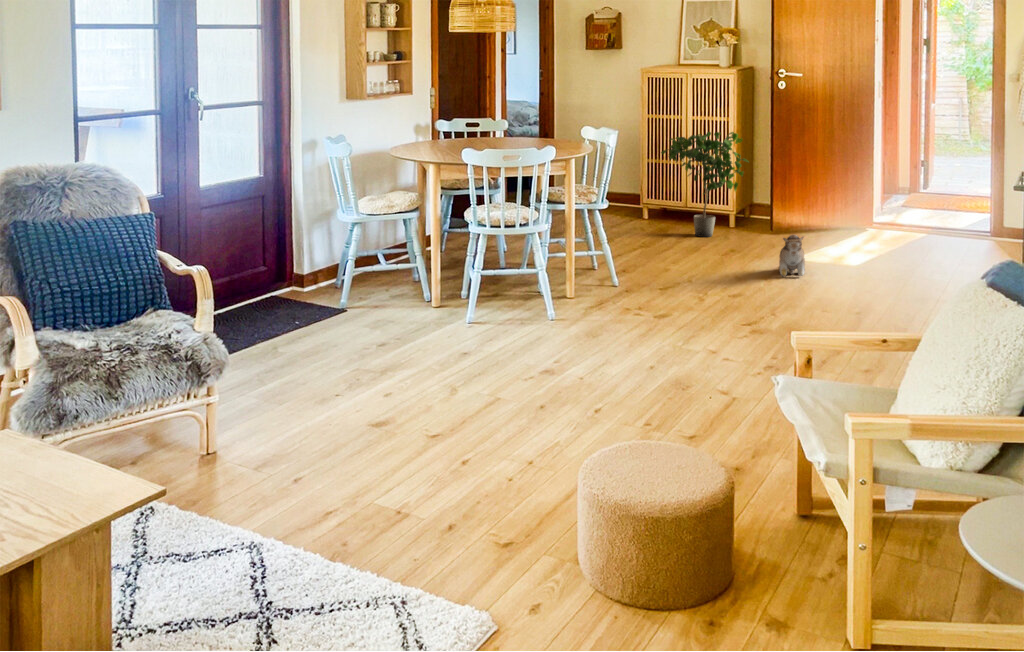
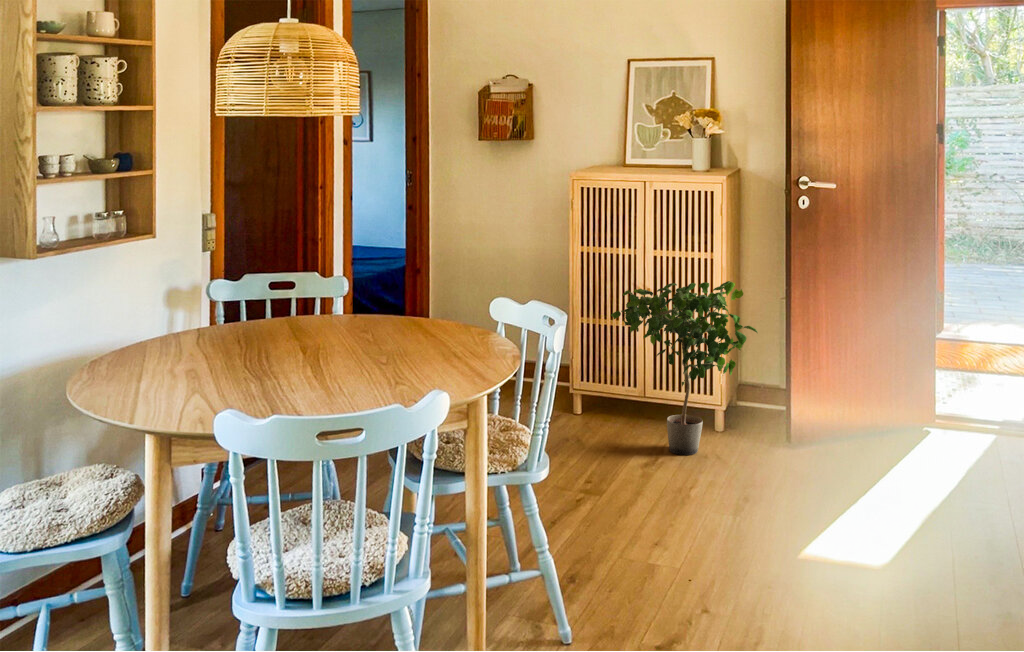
plush toy: present [779,235,805,277] -> none [866,515,935,592]

